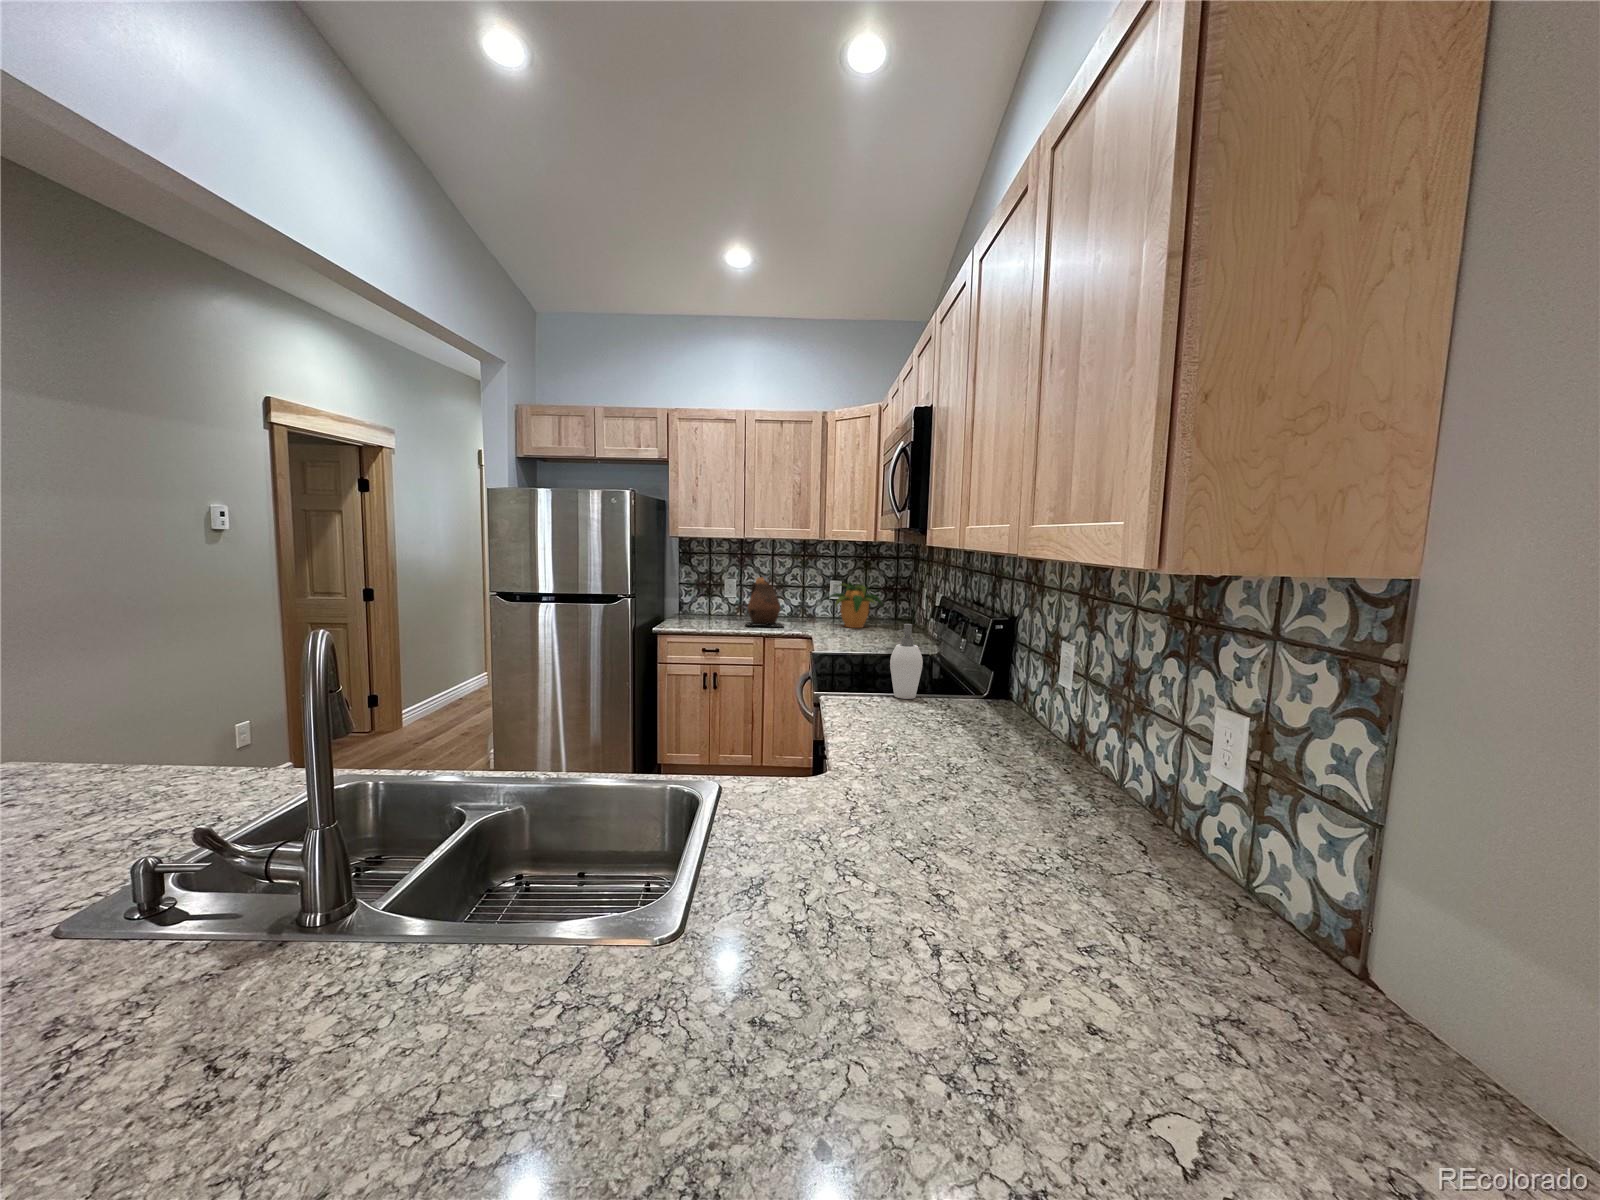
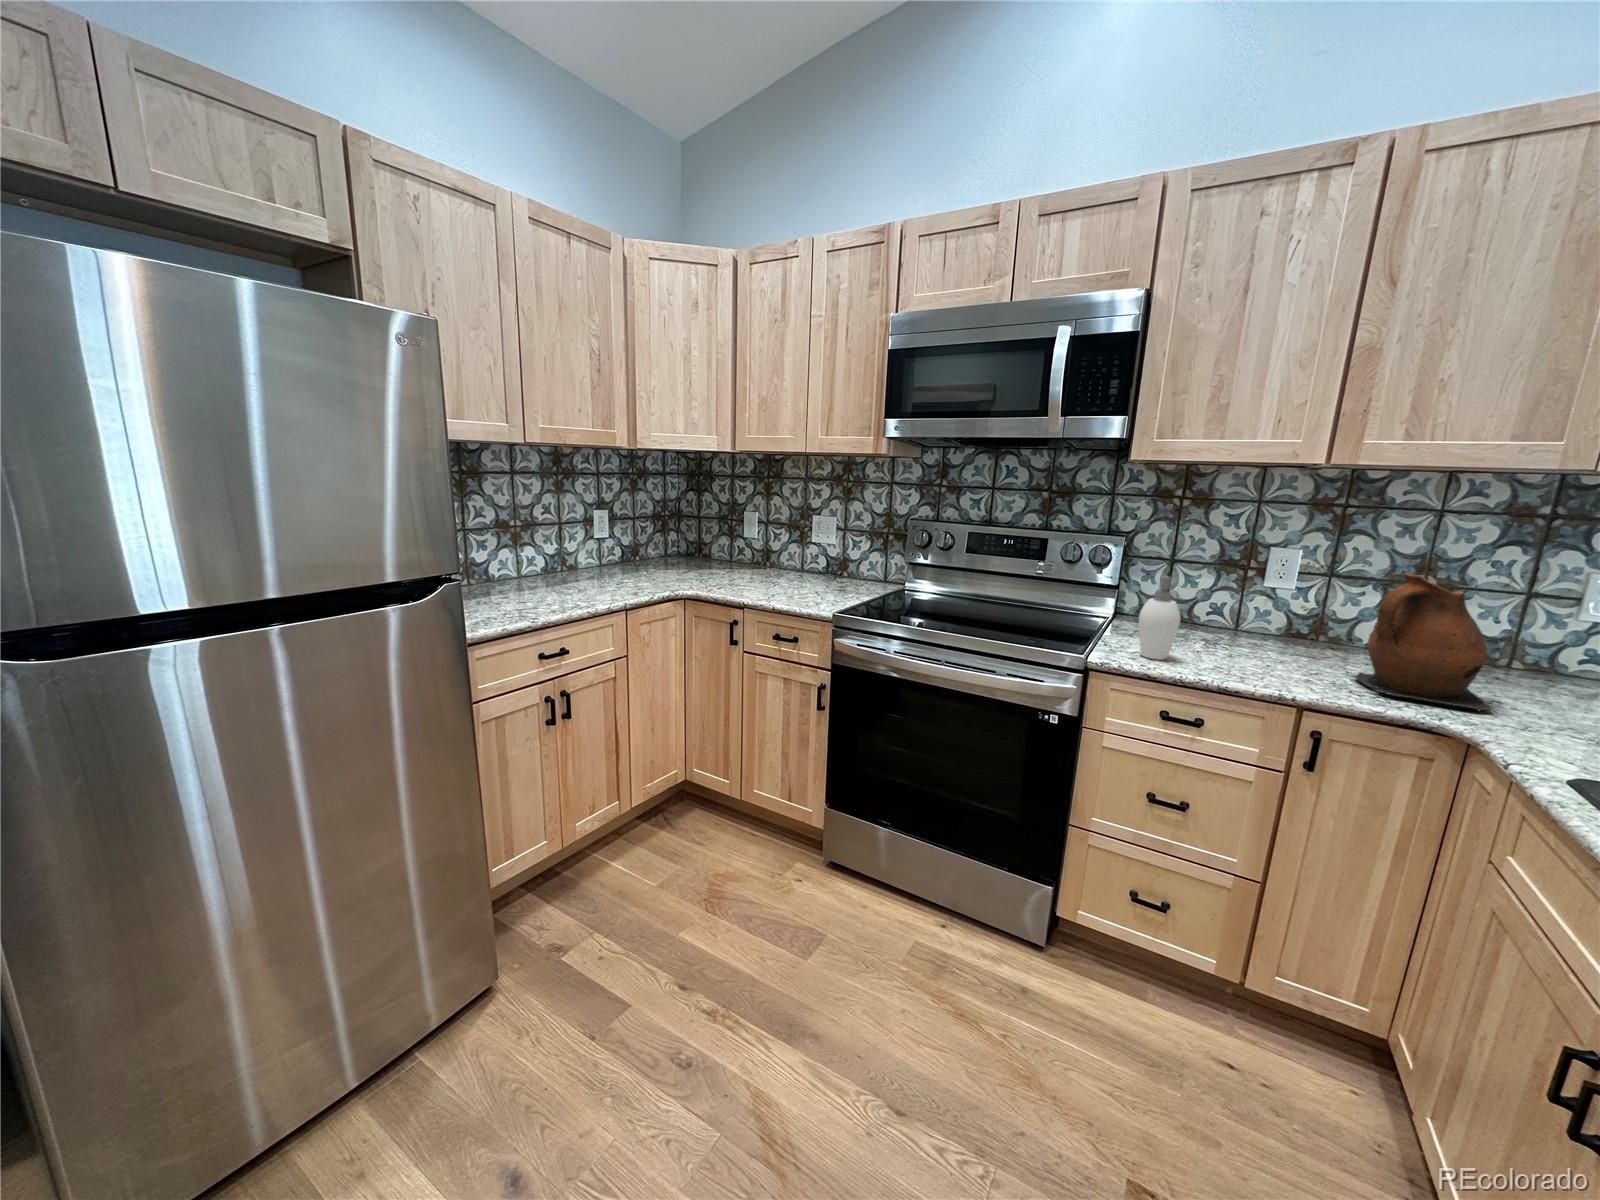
ceramic pitcher: present [746,577,784,627] -> present [1355,574,1492,711]
potted plant: present [828,582,883,628] -> none [625,510,708,577]

